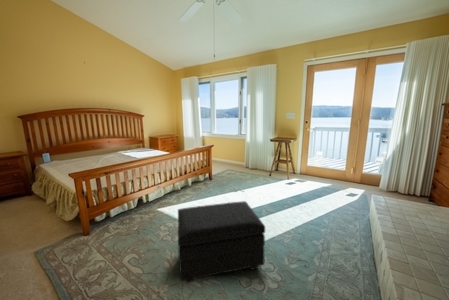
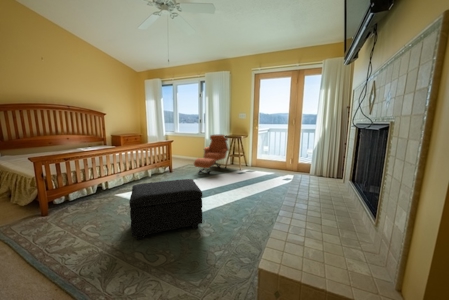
armchair: none [236,137,274,184] -> present [194,135,228,173]

